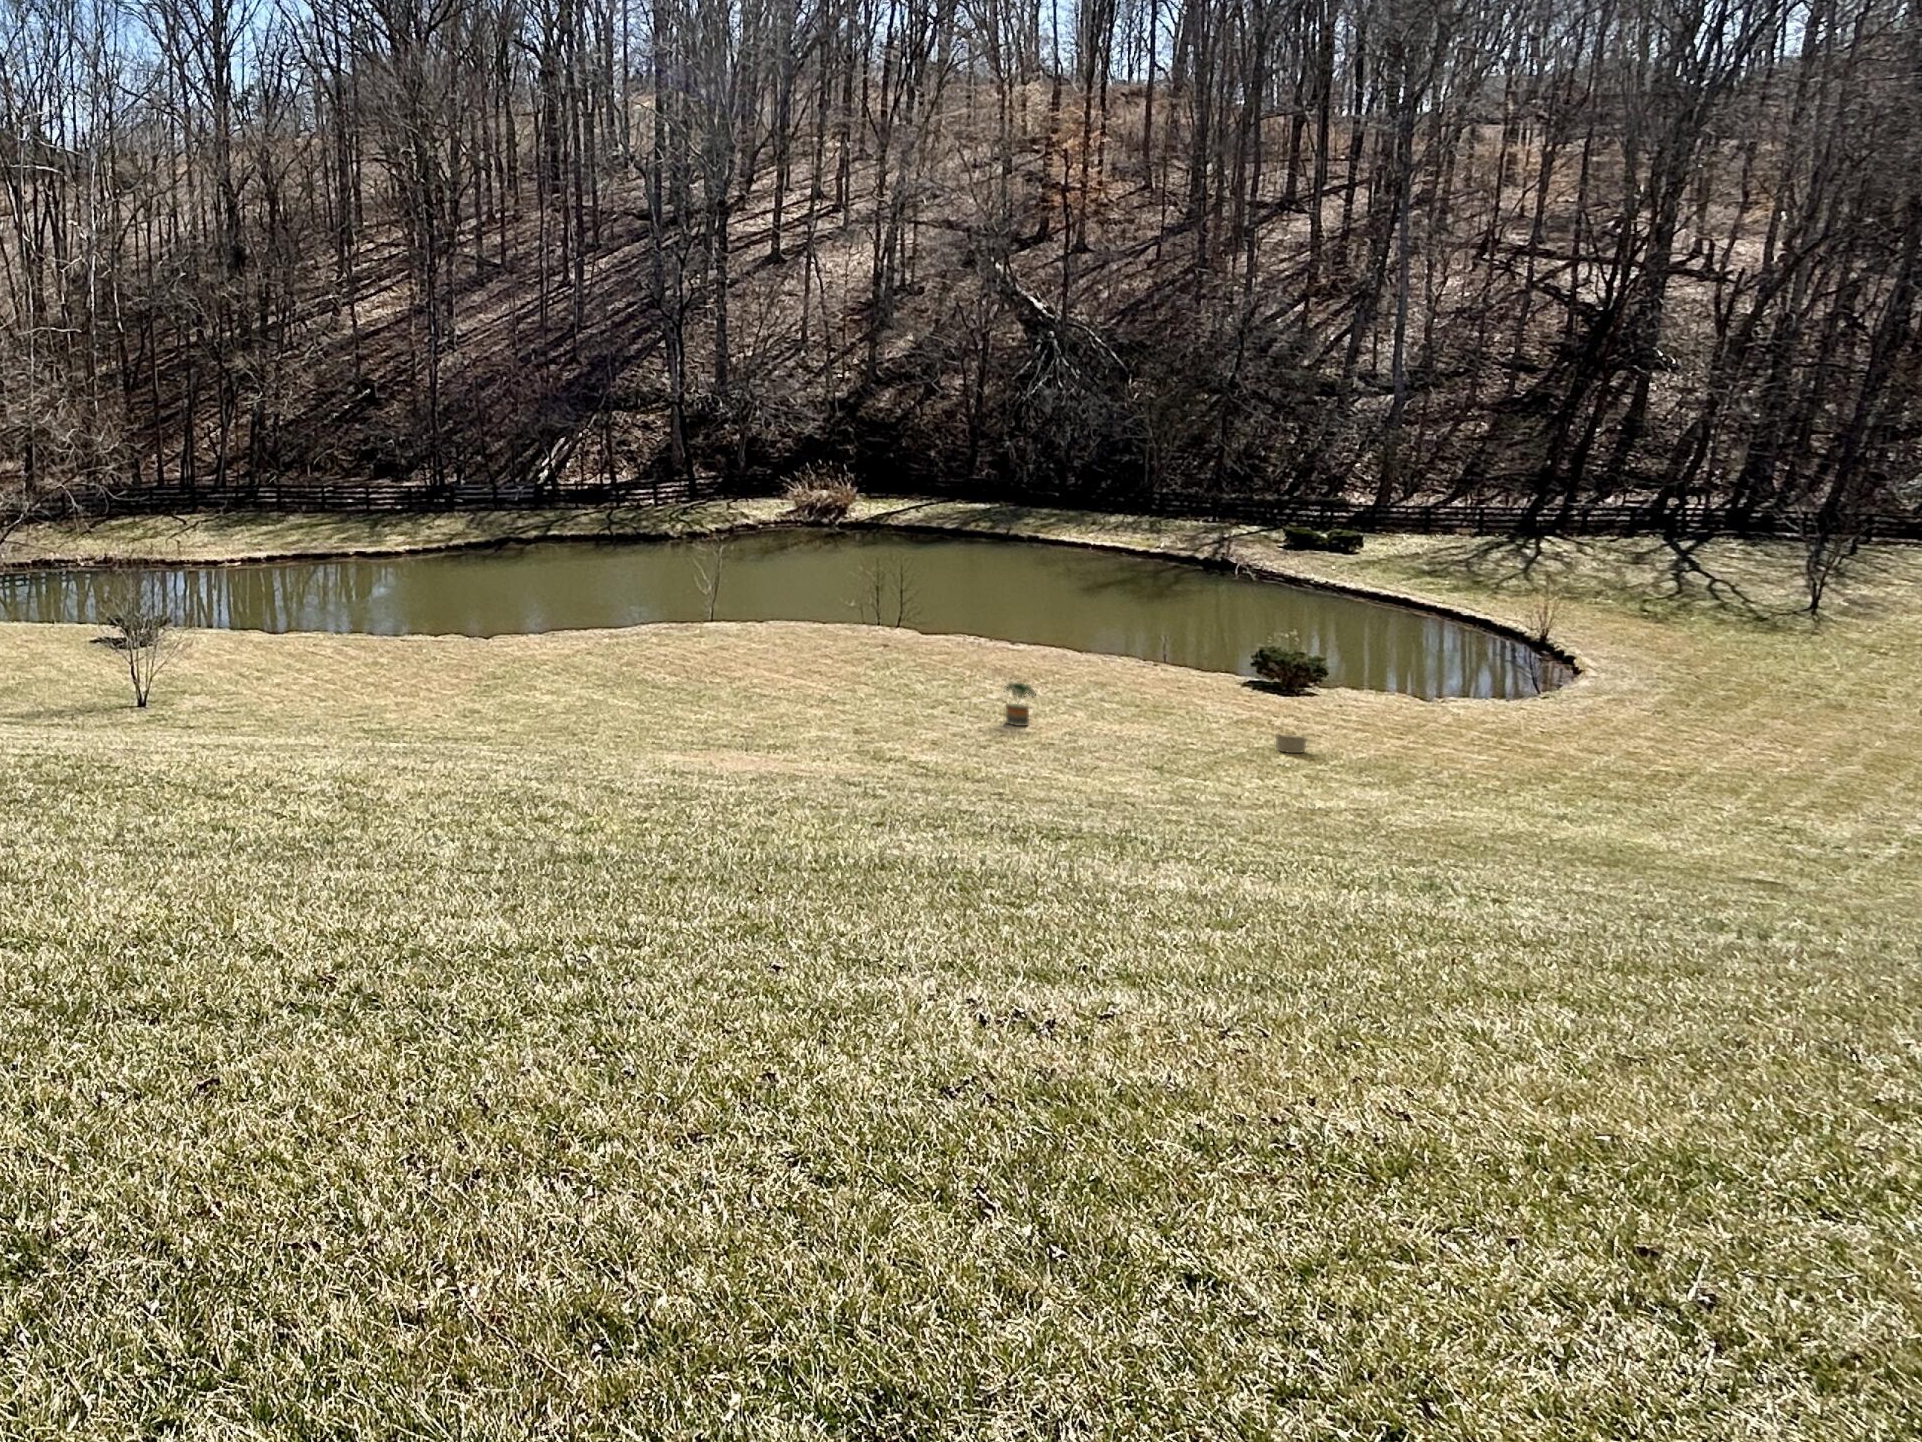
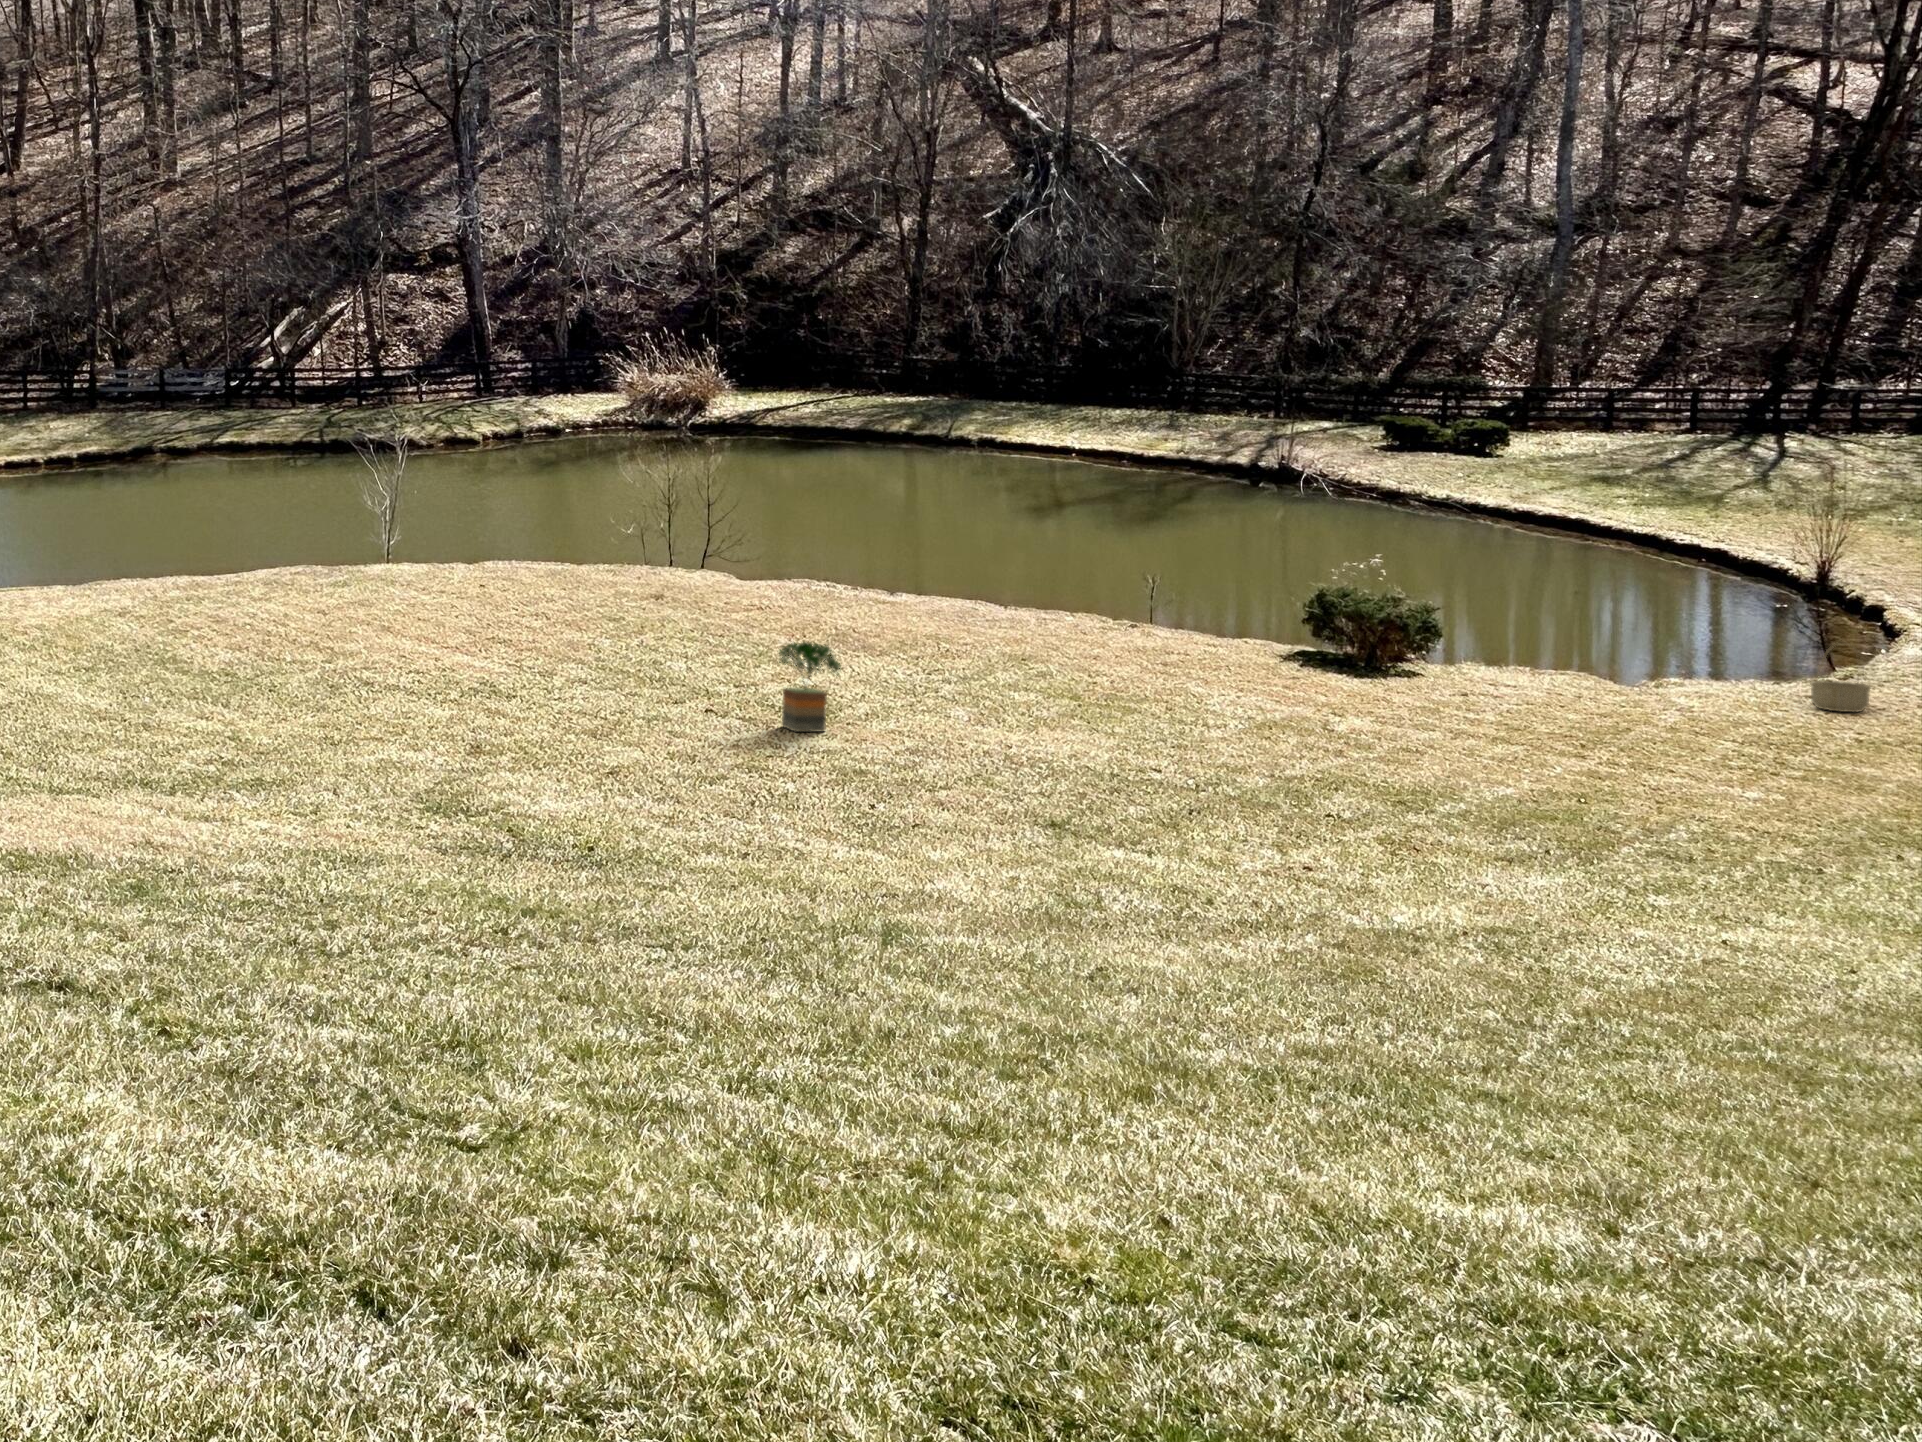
basket: present [1276,715,1306,753] -> present [1811,642,1871,712]

